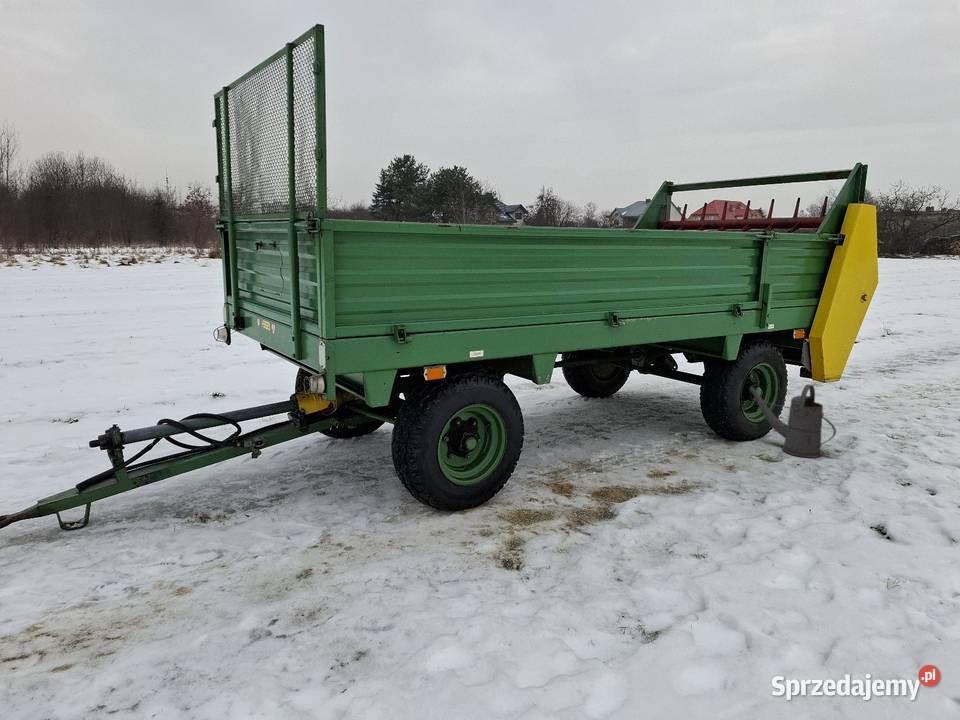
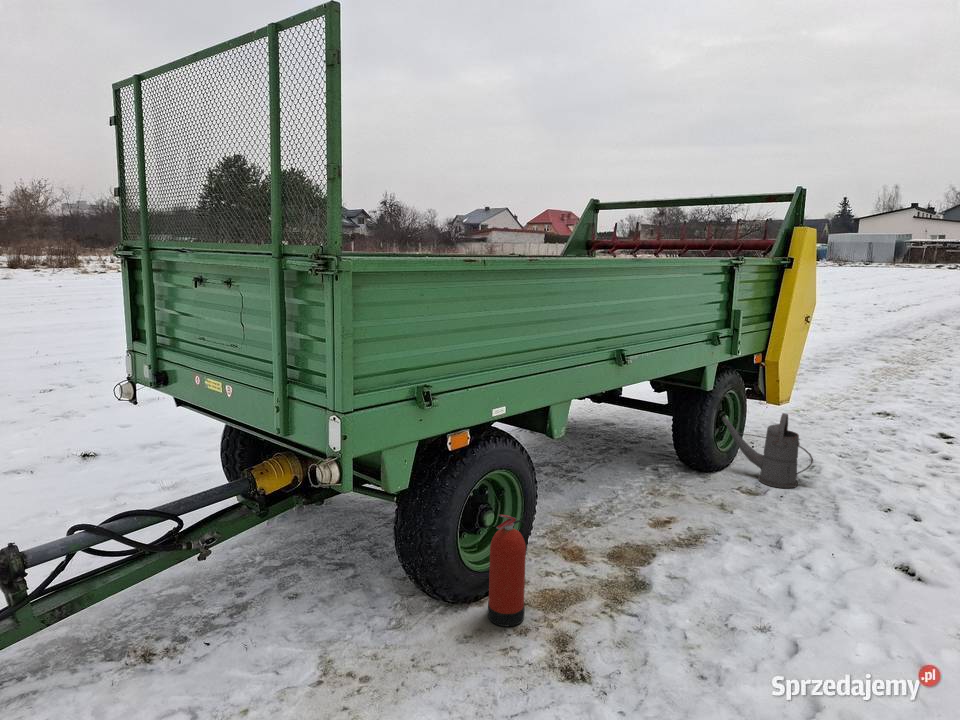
fire extinguisher: none [462,435,500,530] -> present [488,515,528,627]

